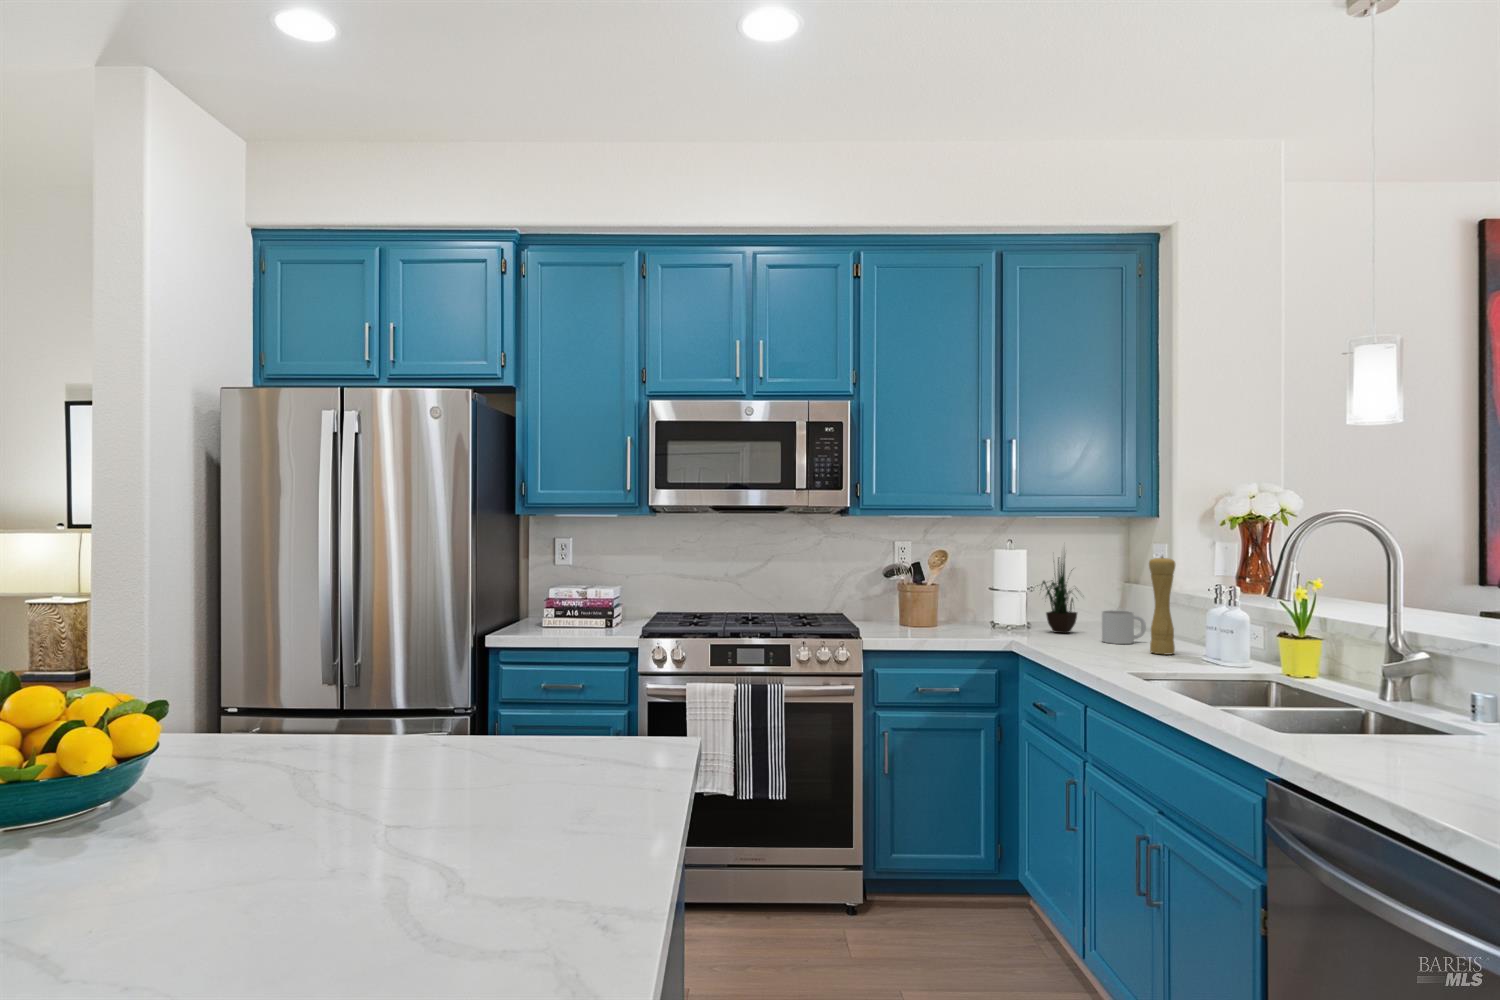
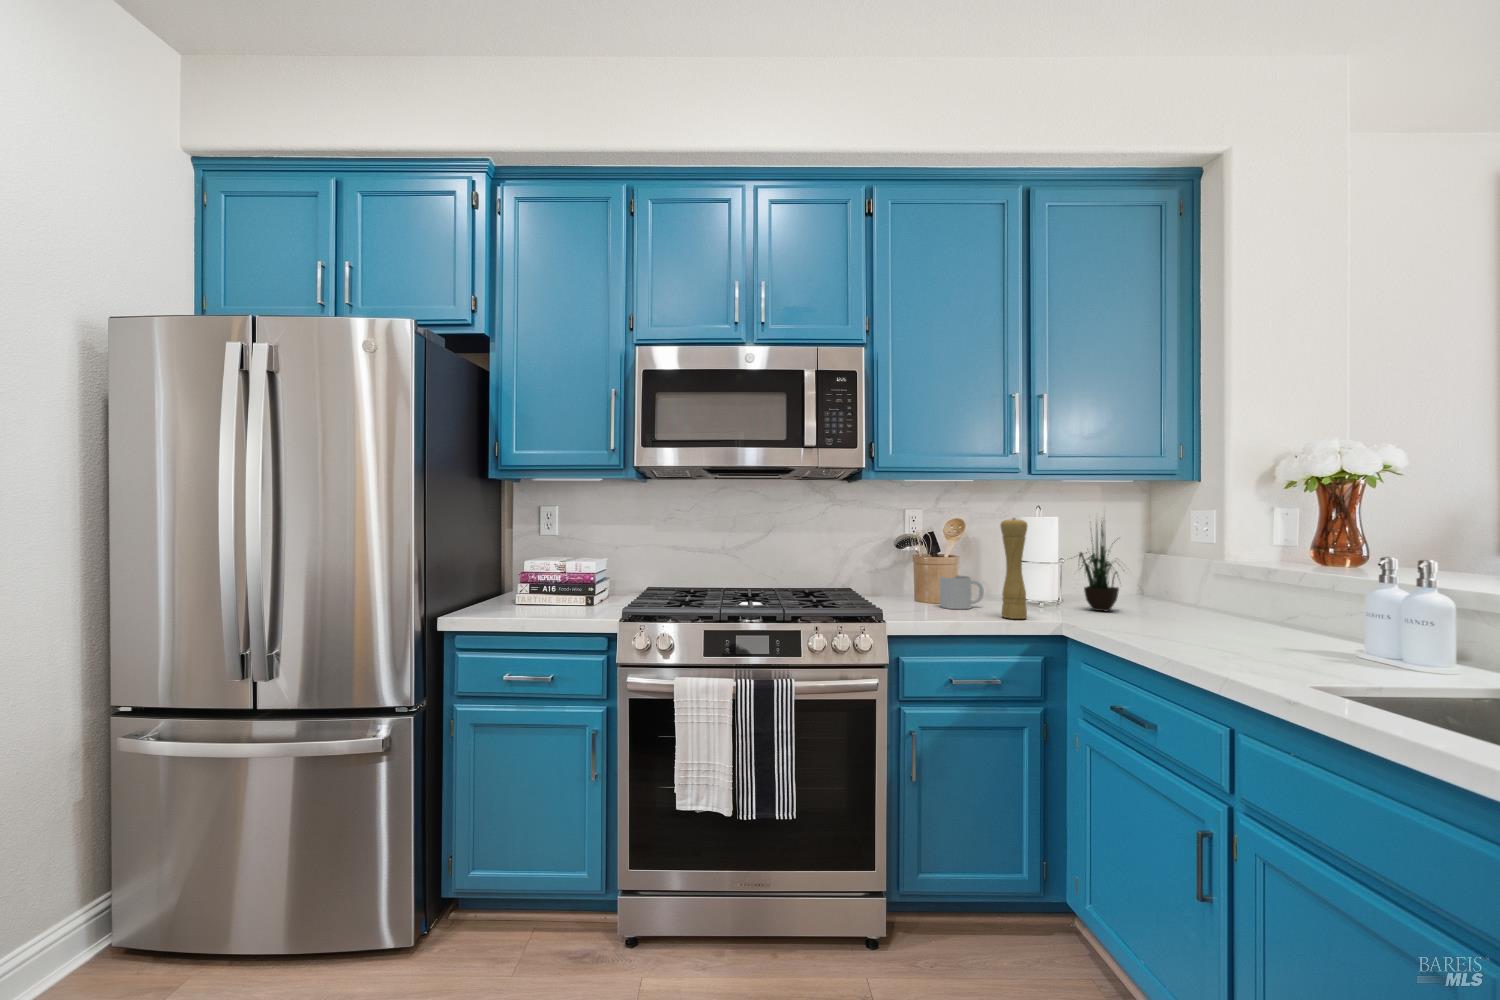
pepper mill: present [1149,557,1175,654] -> present [1000,518,1027,619]
mug: present [1102,610,1146,644] -> present [940,575,984,609]

